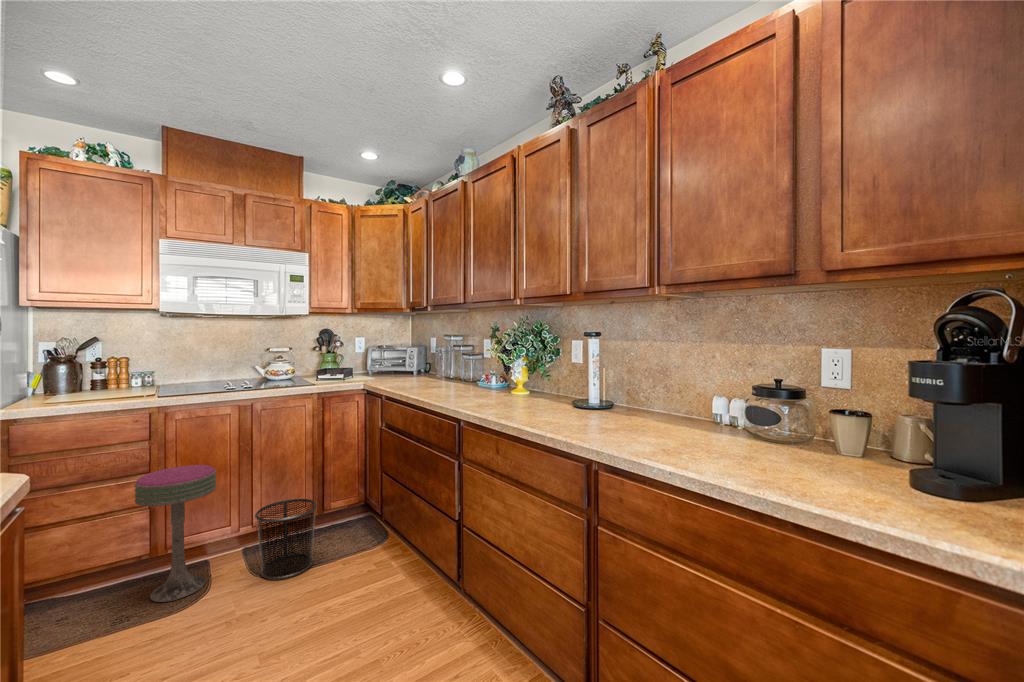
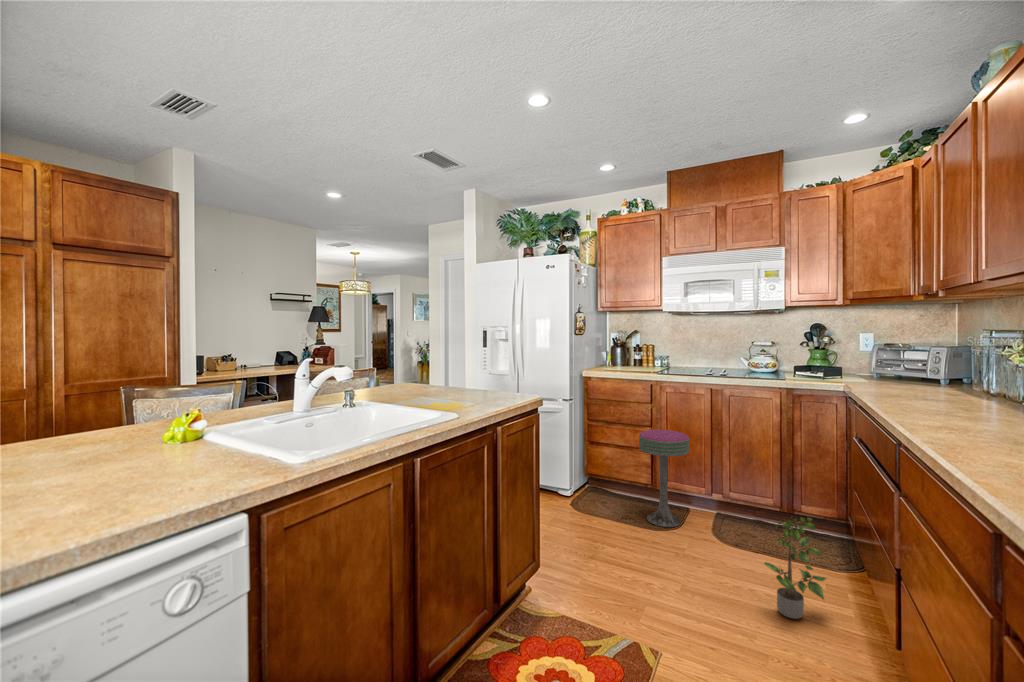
waste bin: present [255,499,317,580] -> none [714,481,771,552]
potted plant: none [344,507,397,617] -> present [764,517,826,619]

